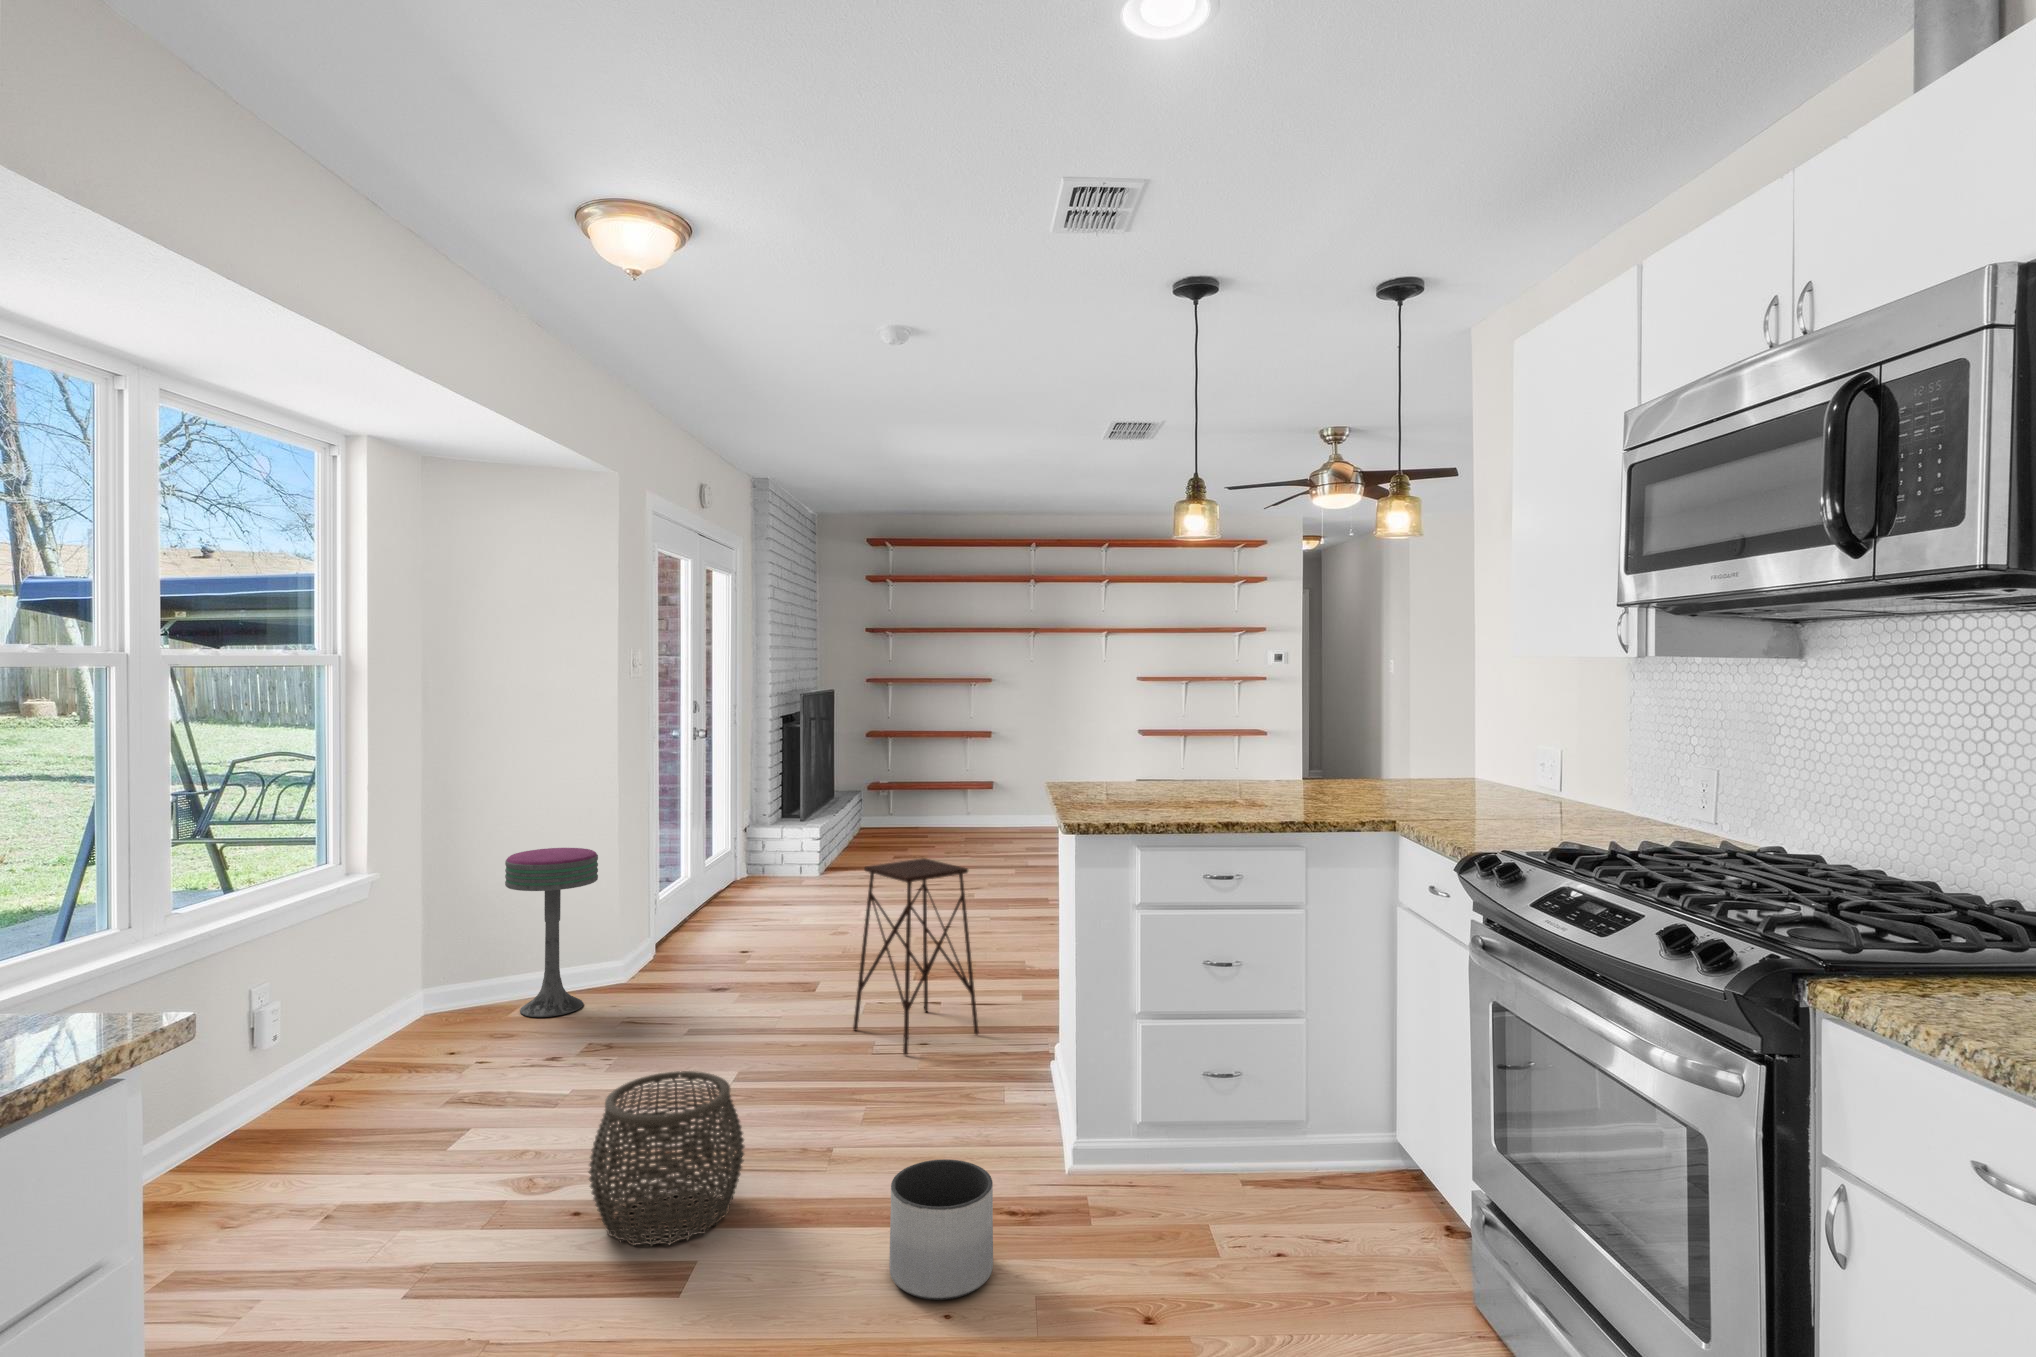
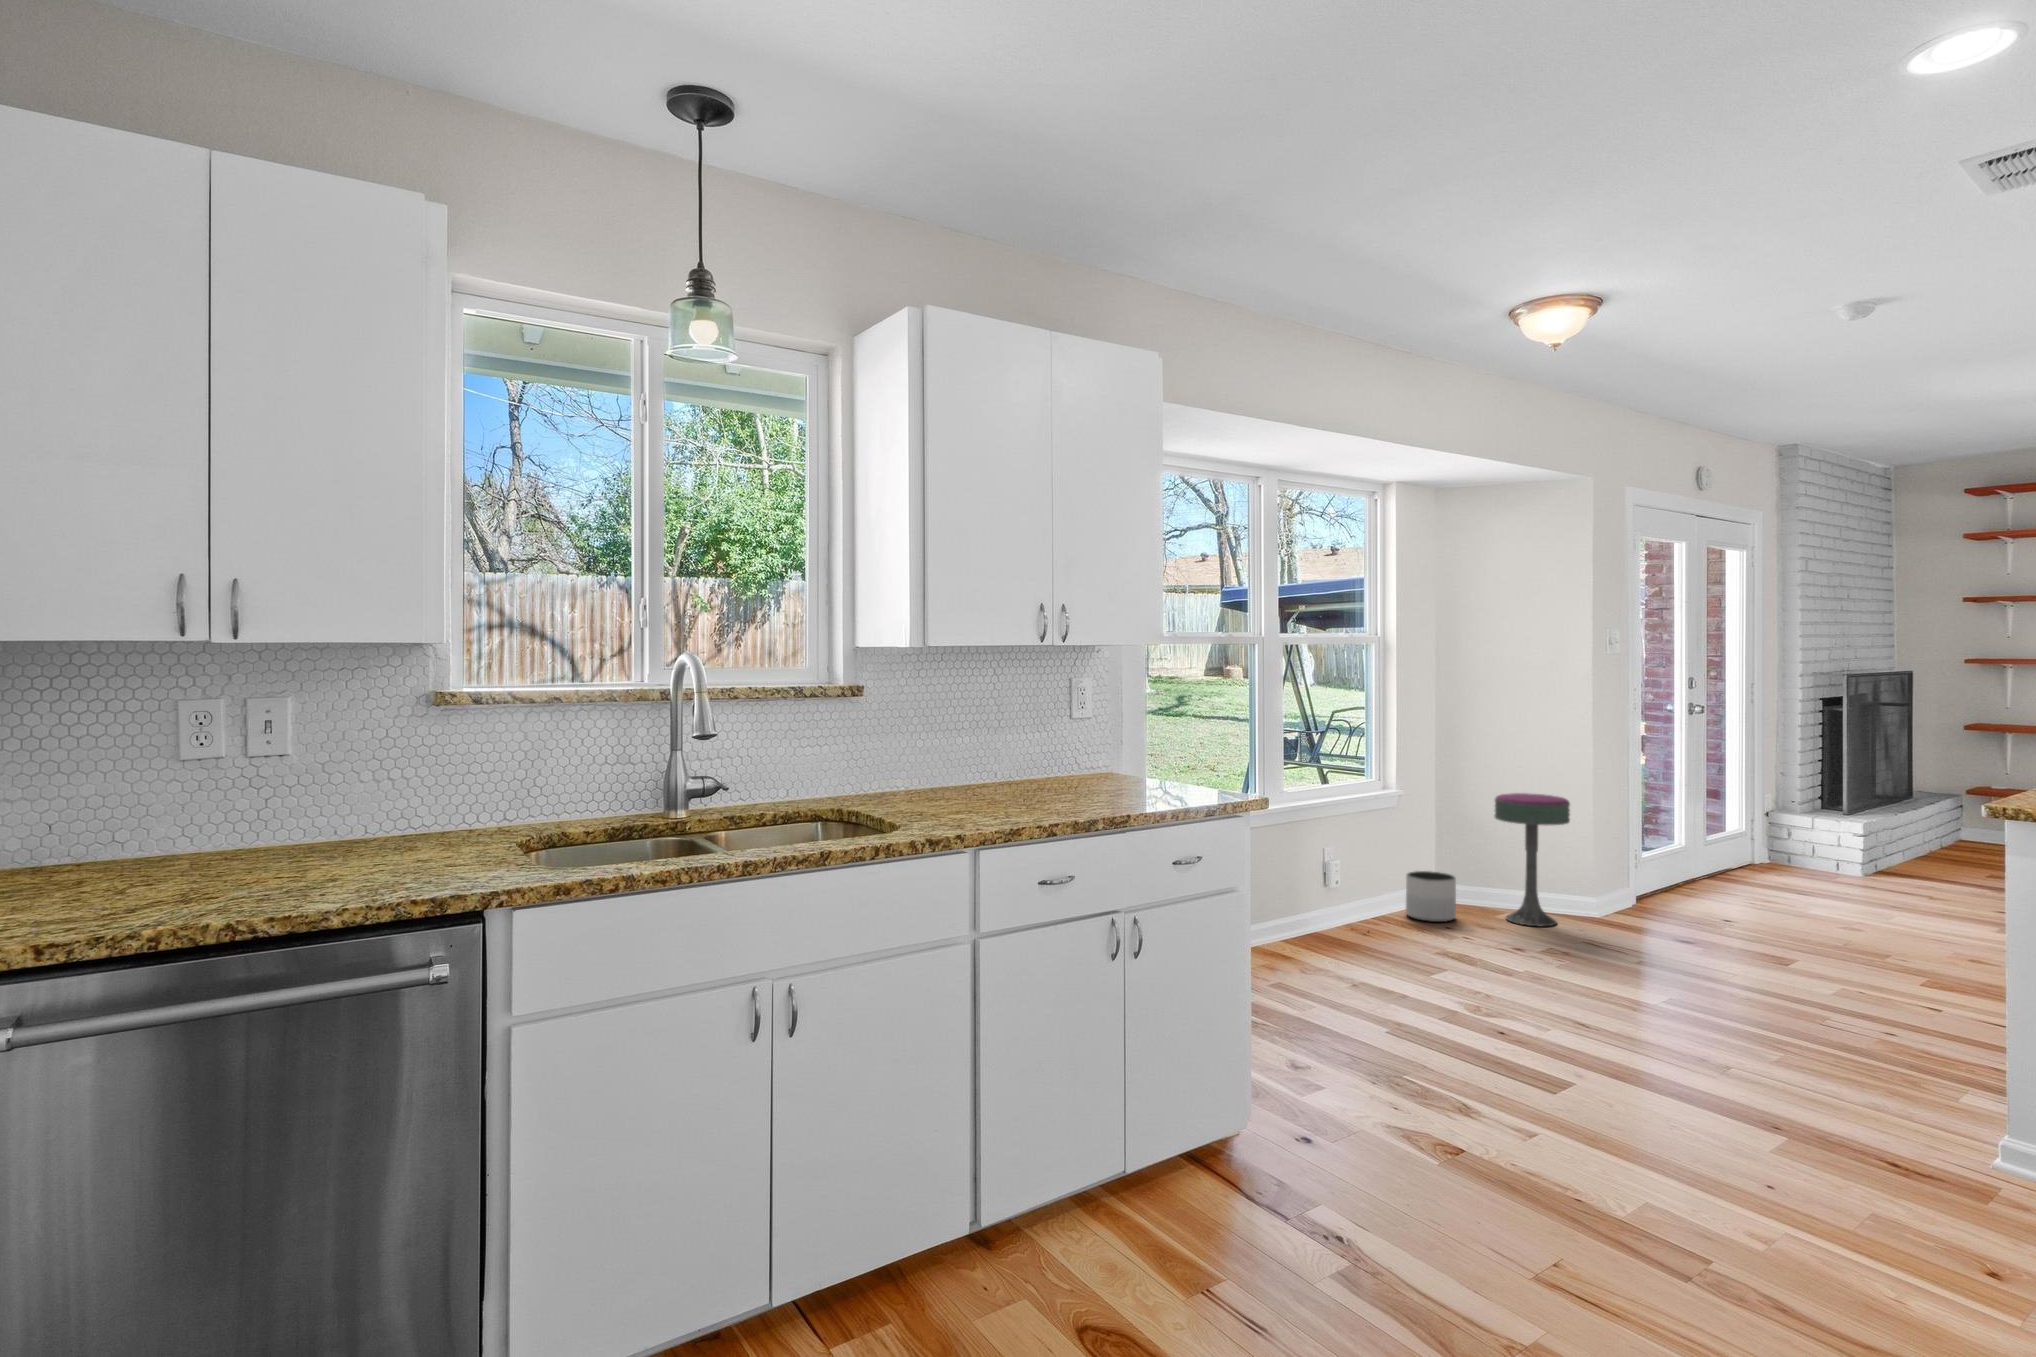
side table: present [853,858,979,1055] -> none [1808,838,1964,1032]
woven basket: present [589,1071,744,1247] -> none [1505,947,1628,1066]
planter: present [889,1159,993,1300] -> present [1406,871,1456,922]

